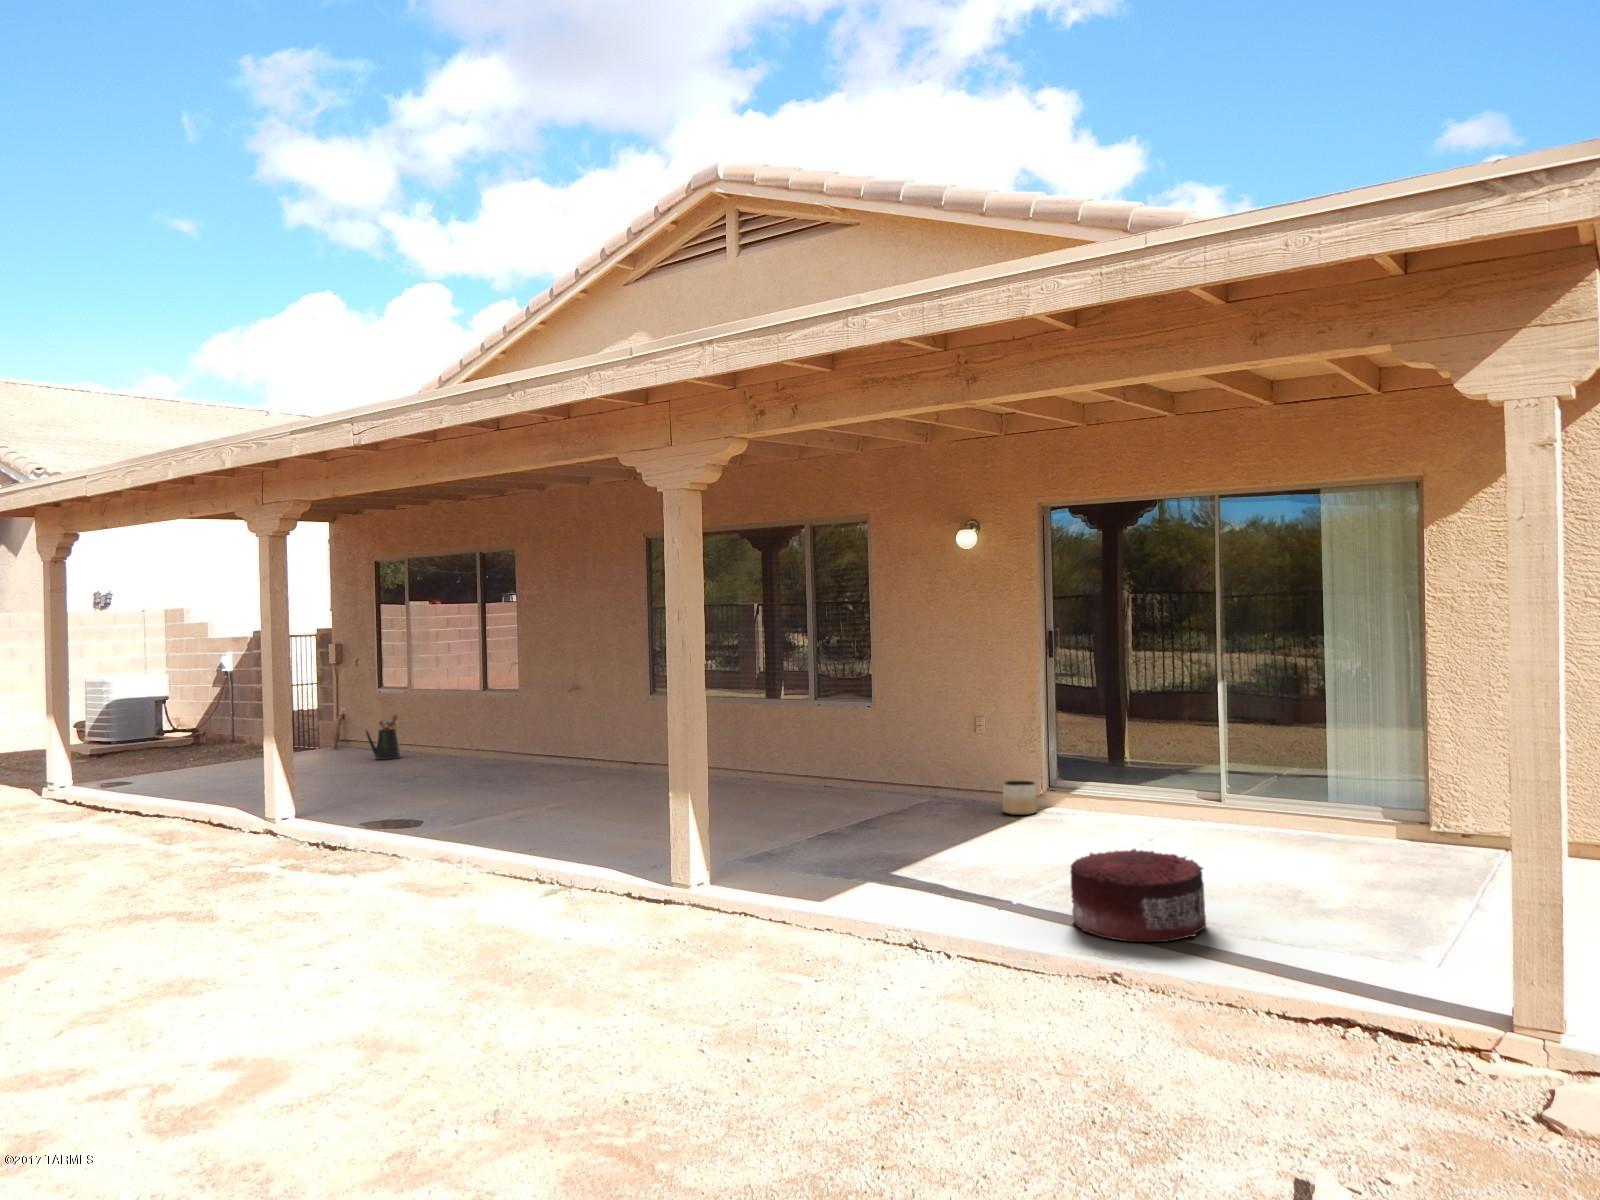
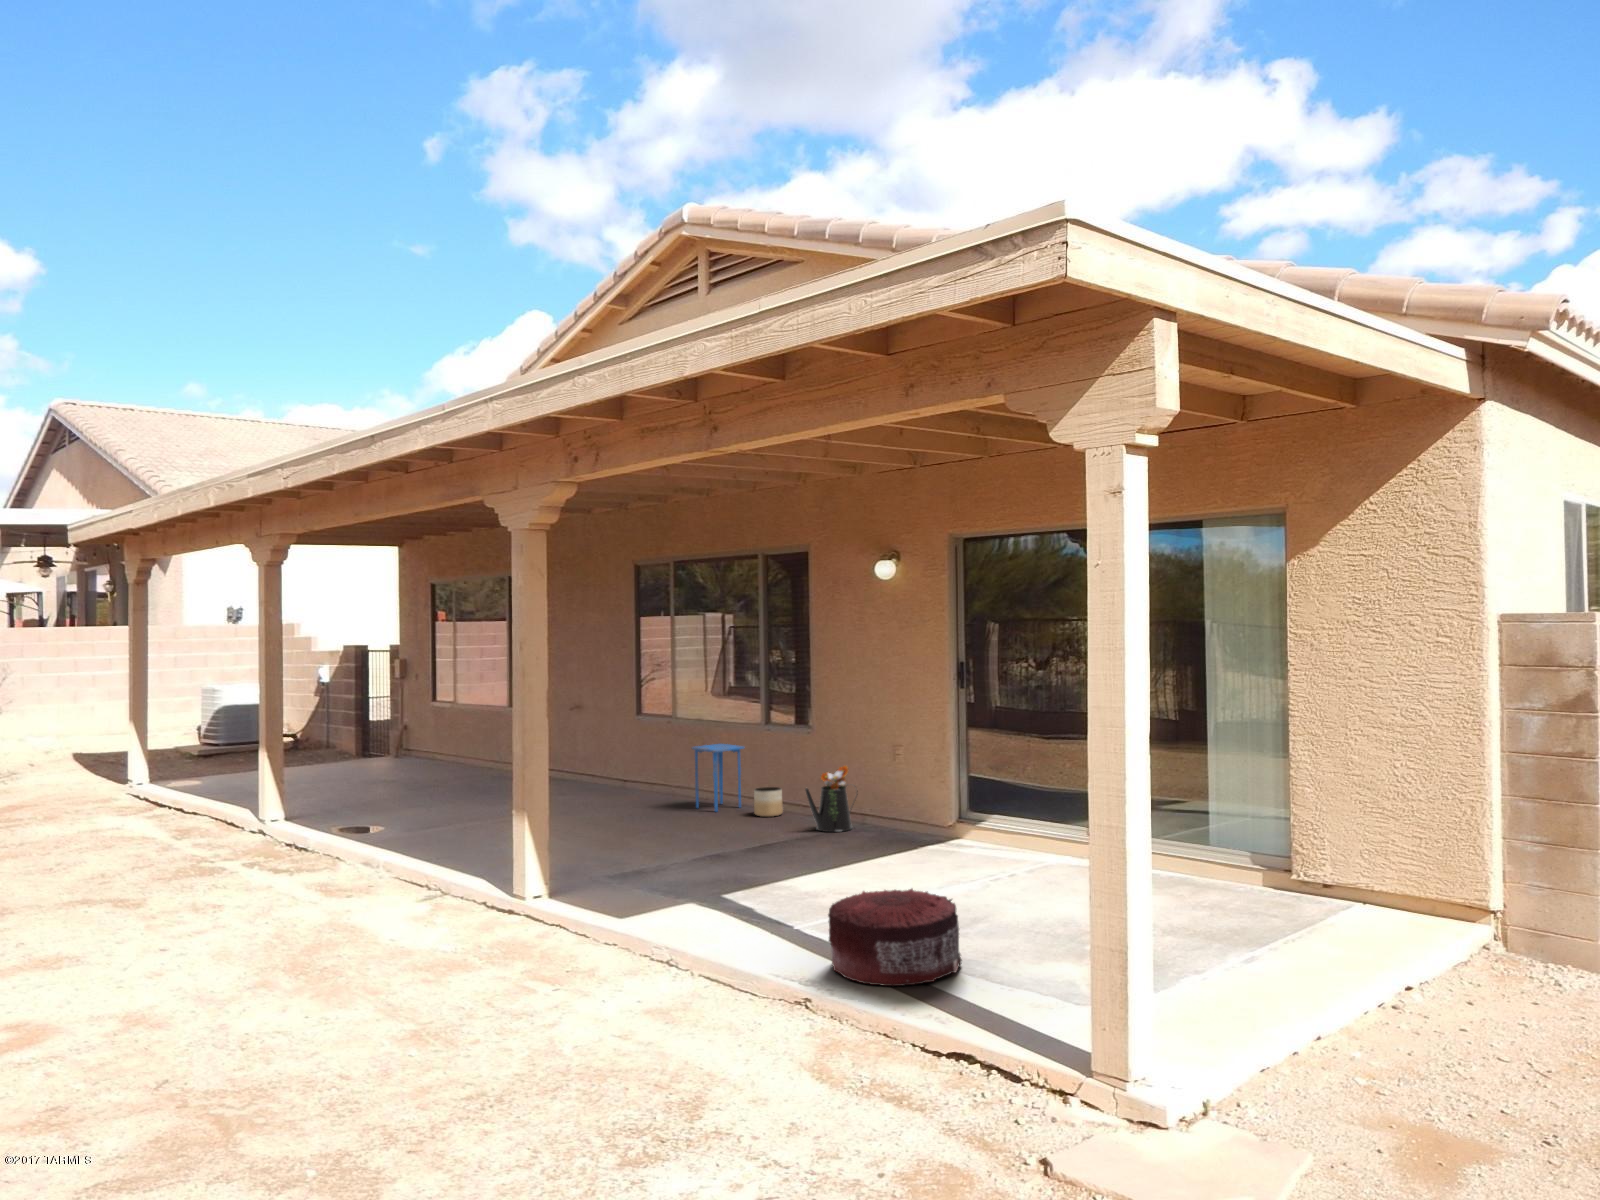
watering can: present [366,715,400,760] -> present [805,766,858,832]
side table: none [739,723,794,794] -> present [692,744,744,812]
planter: present [1003,780,1037,815] -> present [754,787,783,817]

